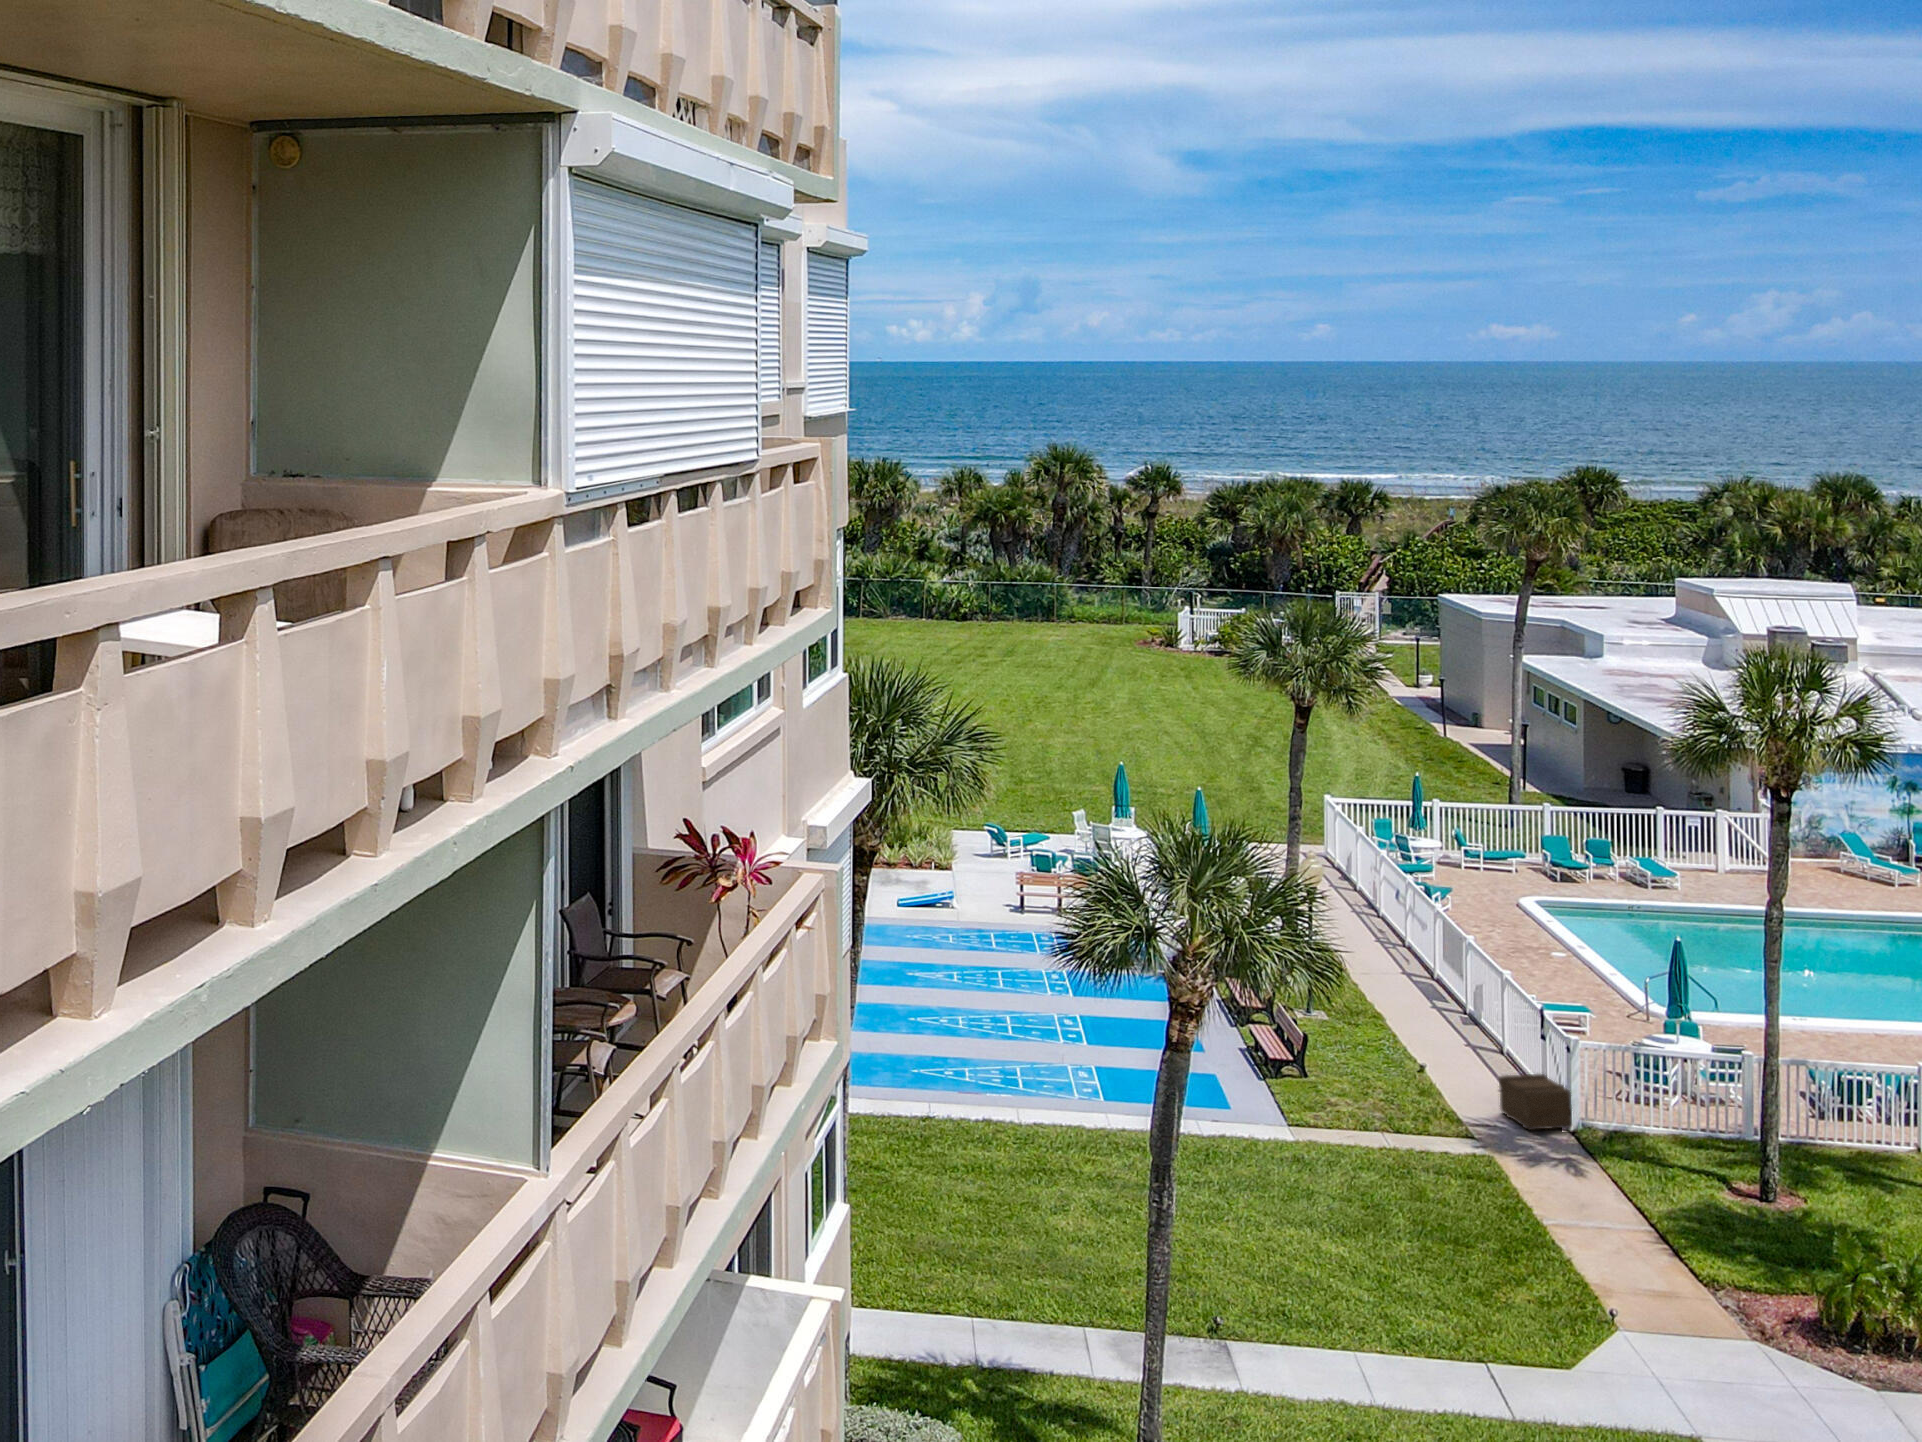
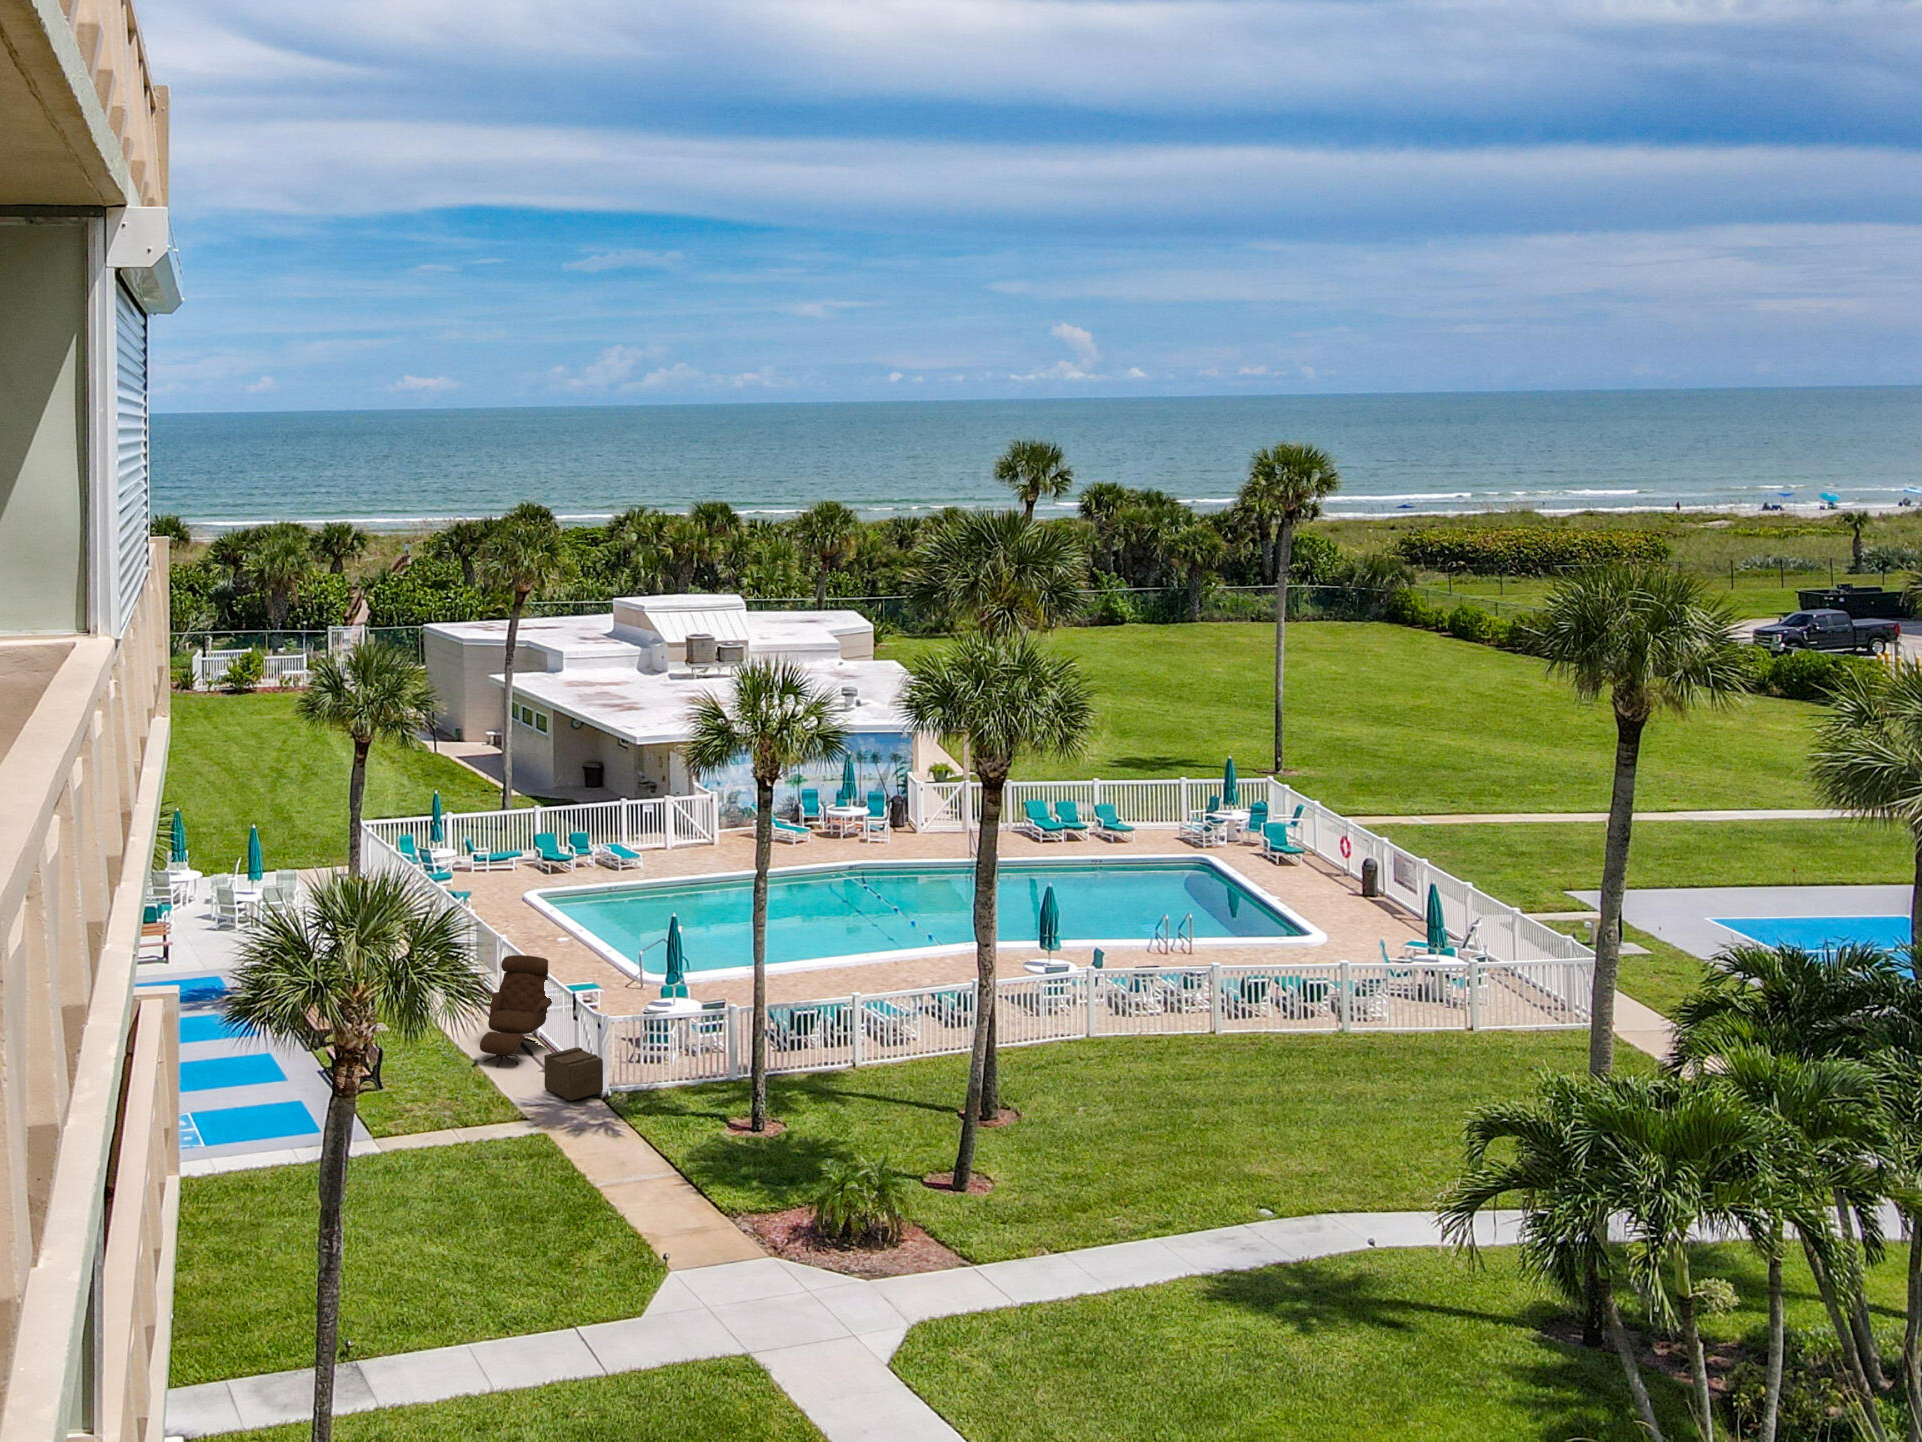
lounge chair: none [1427,964,1520,1082] -> present [480,955,552,1067]

